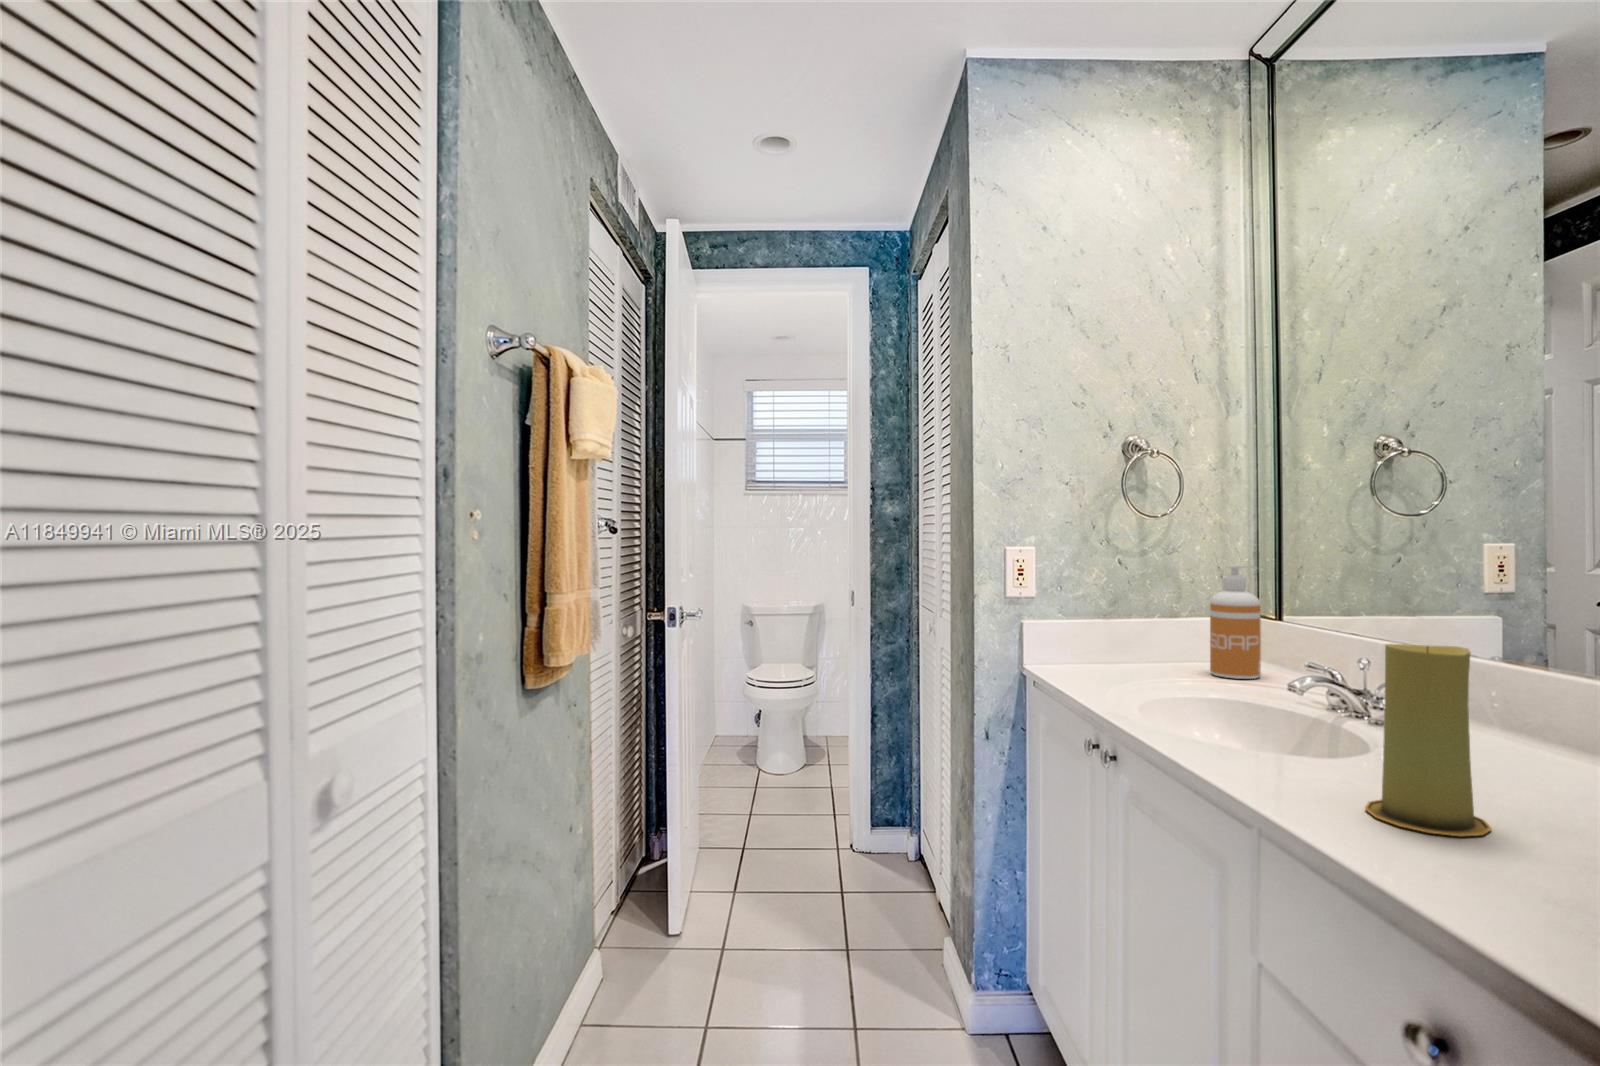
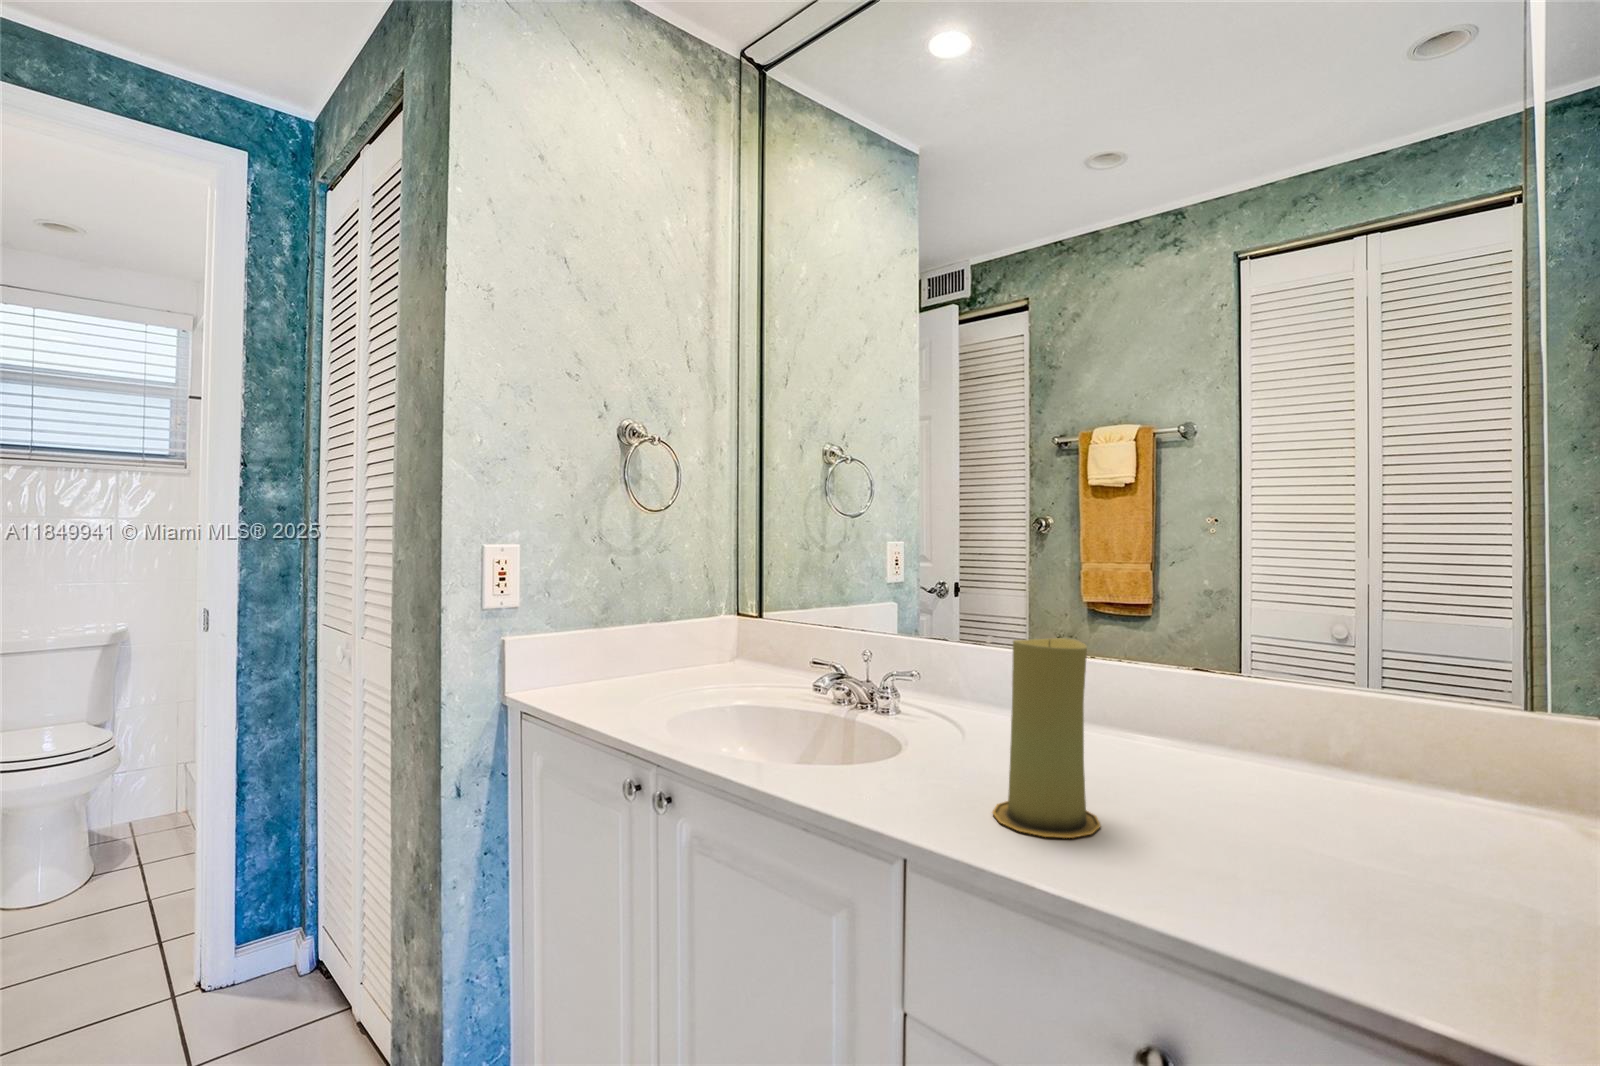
soap dispenser: present [1210,565,1261,679] -> none [708,563,754,681]

